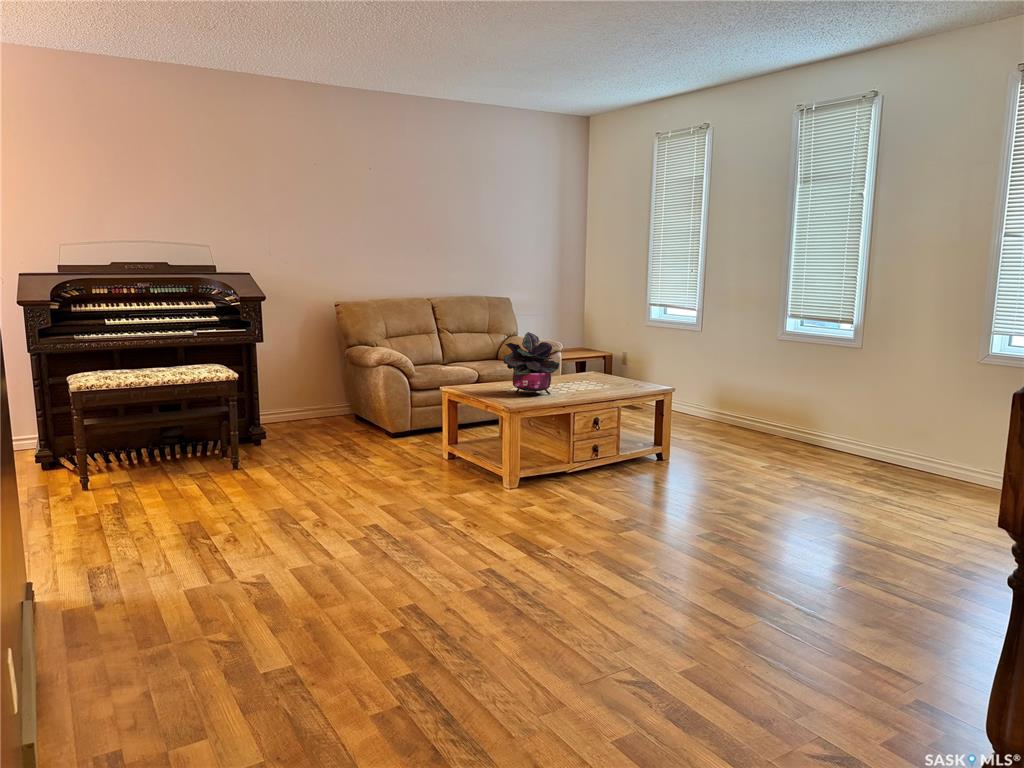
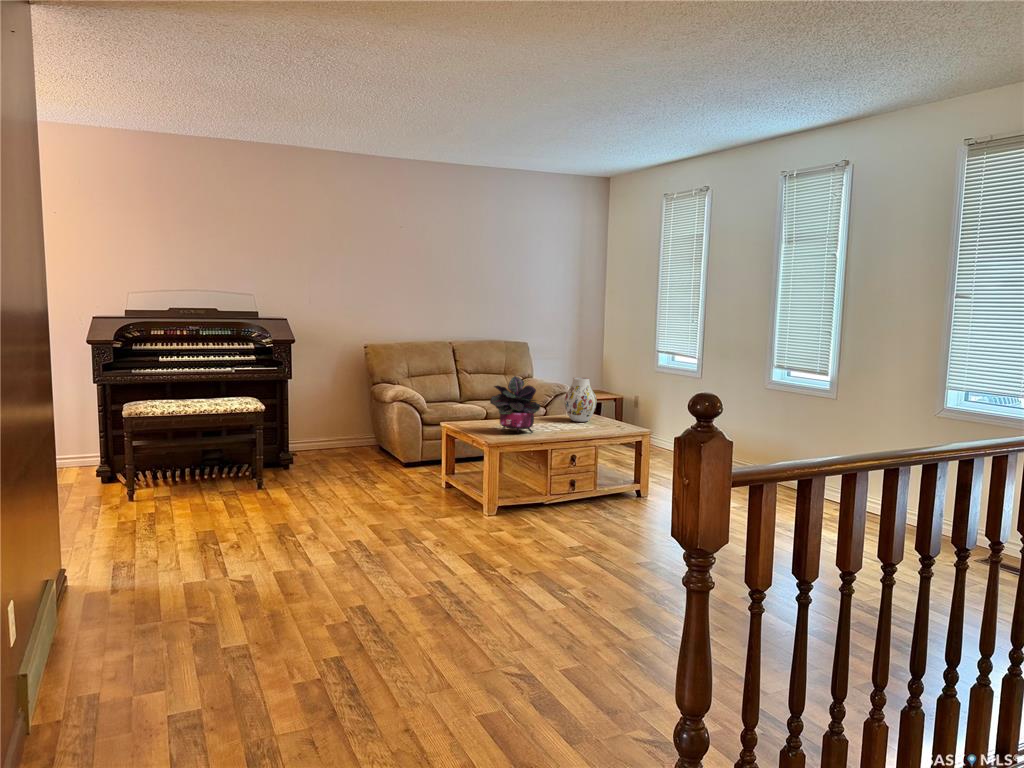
vase: none [574,333,609,381] -> present [564,377,597,422]

